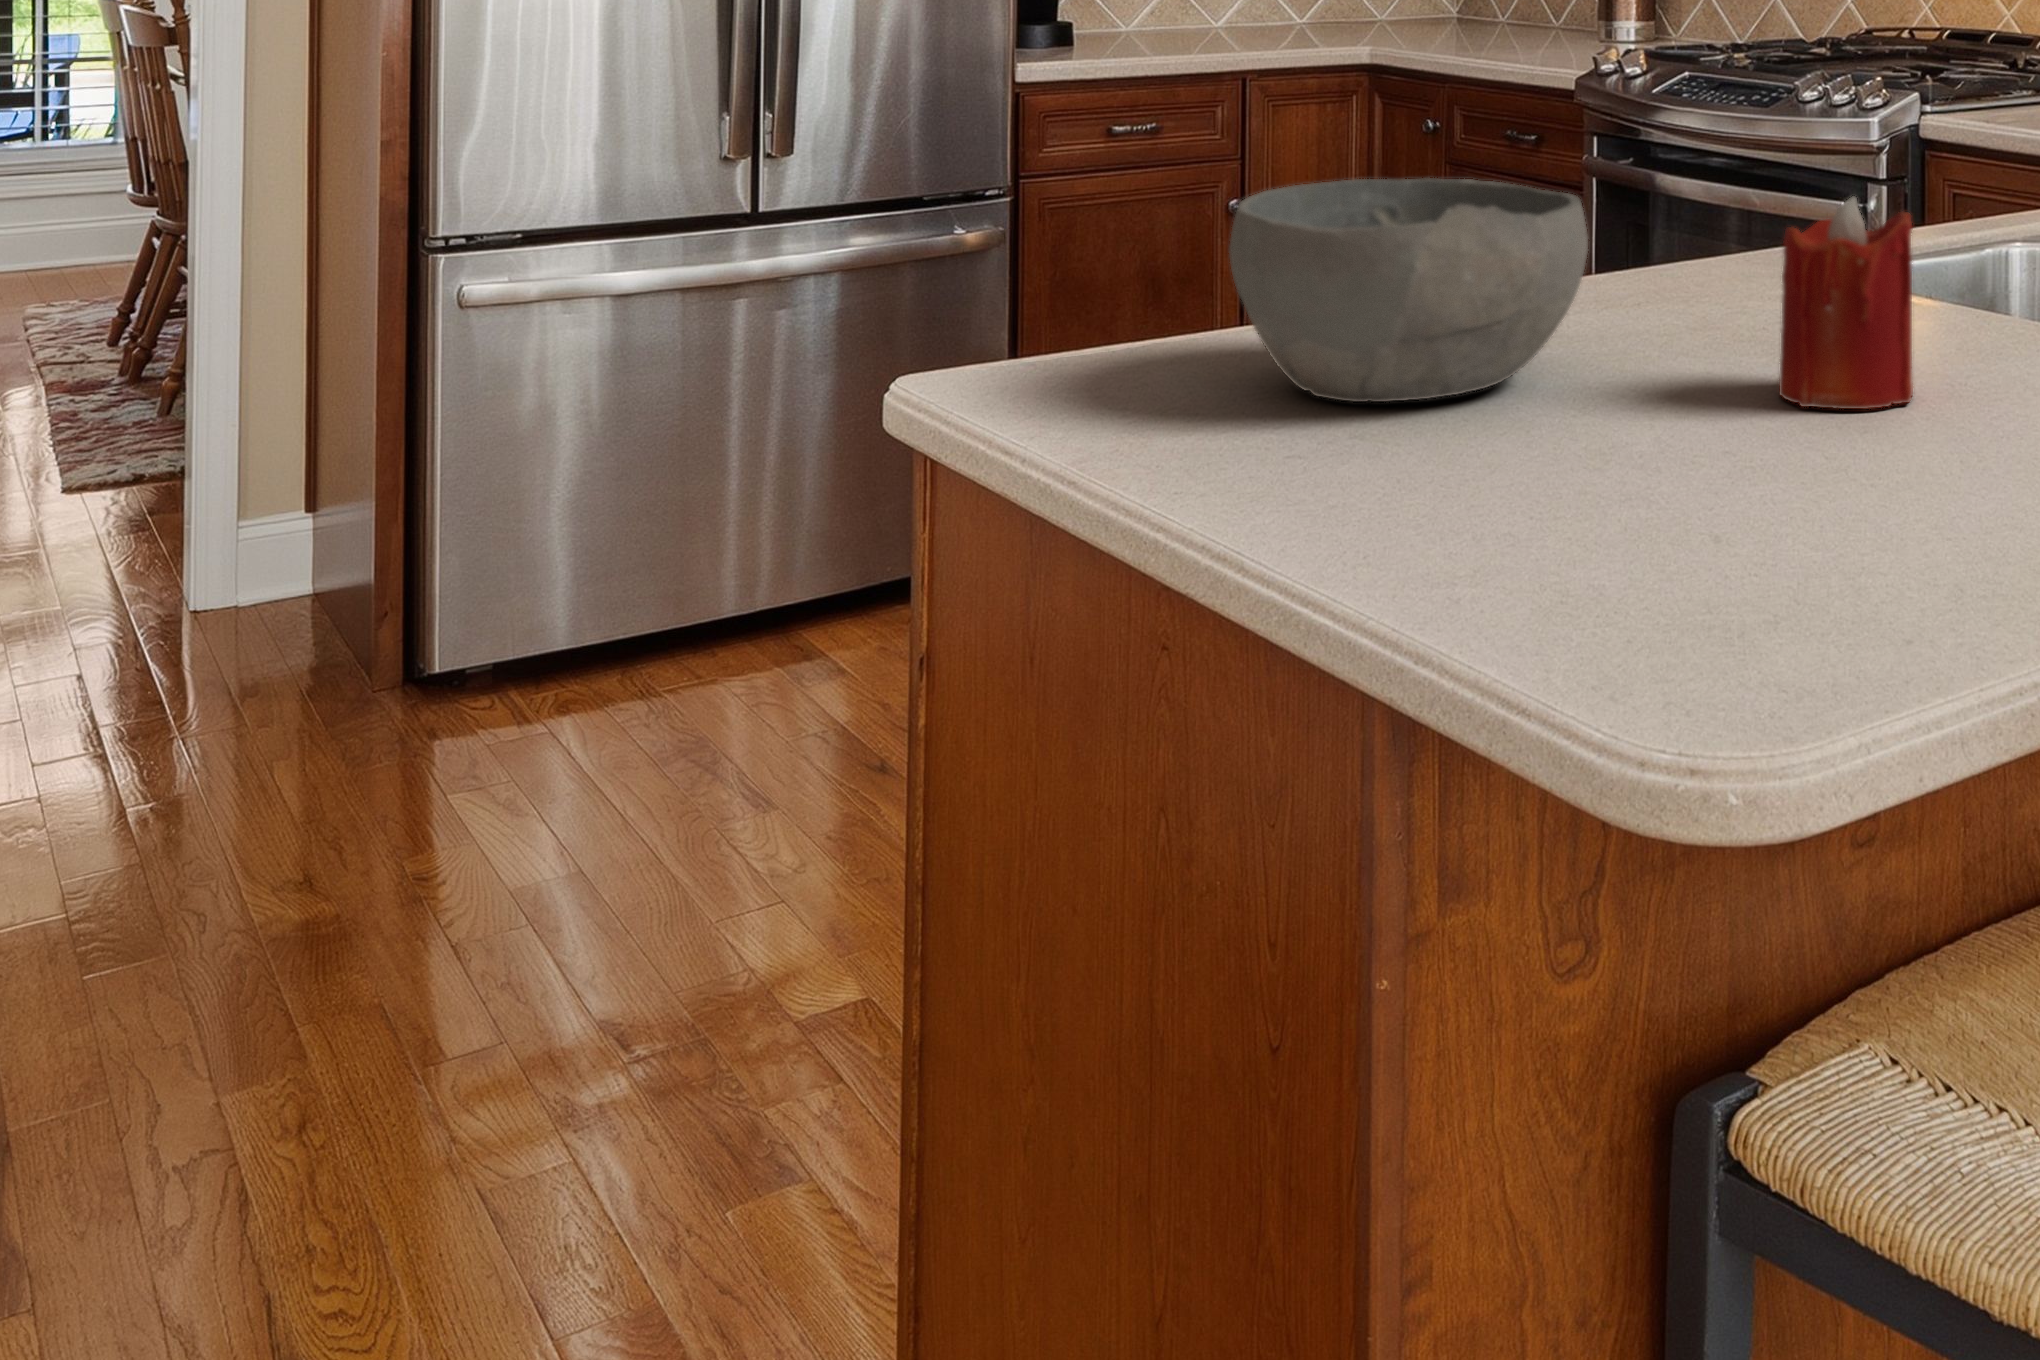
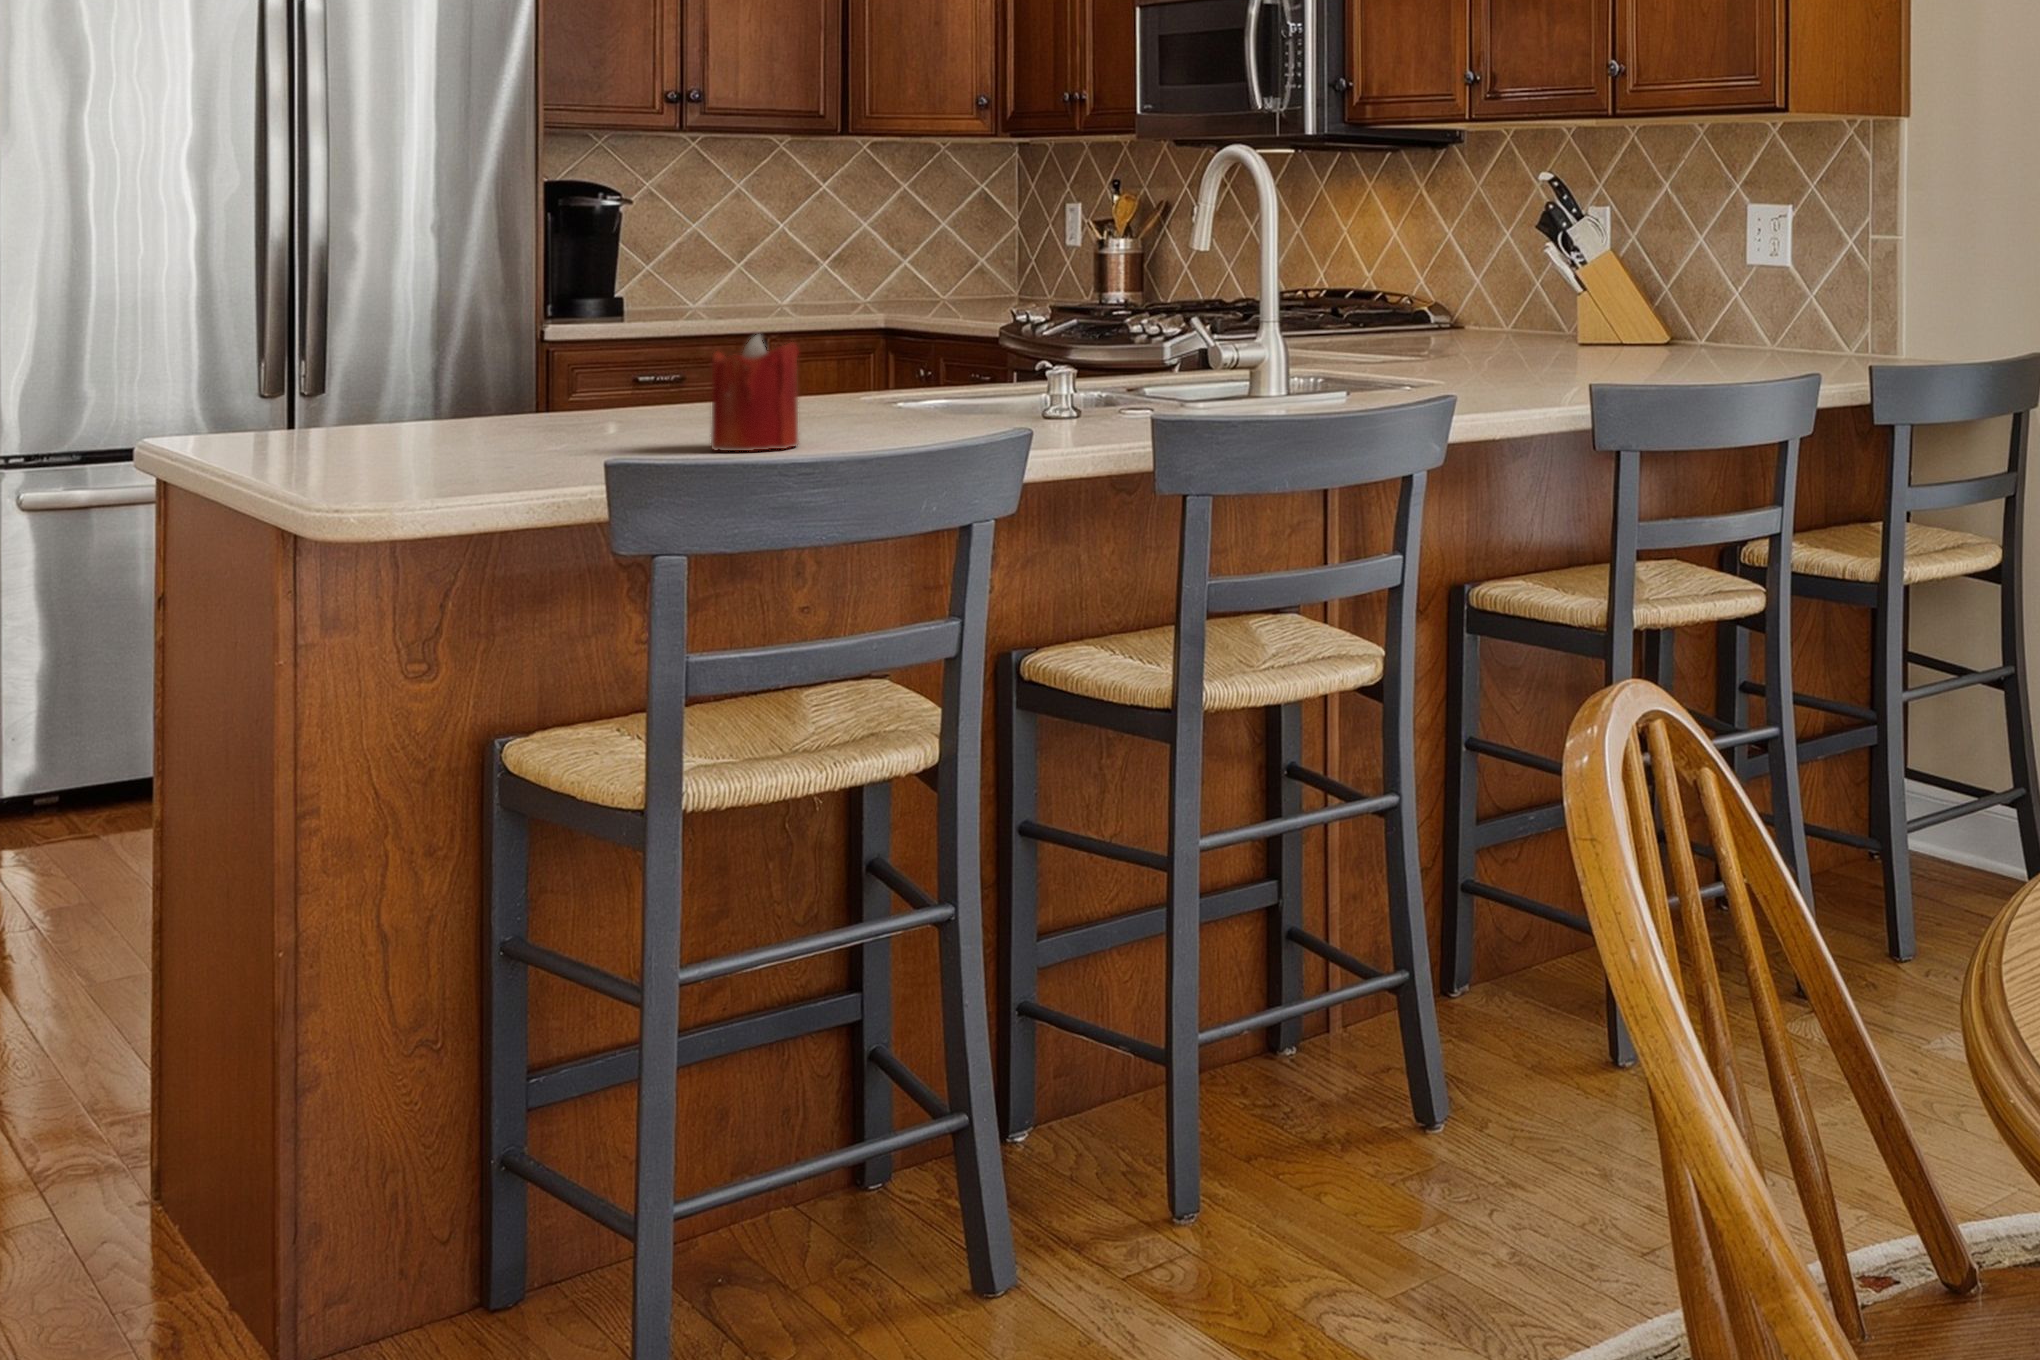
bowl: present [1229,178,1588,402] -> none [367,336,616,452]

